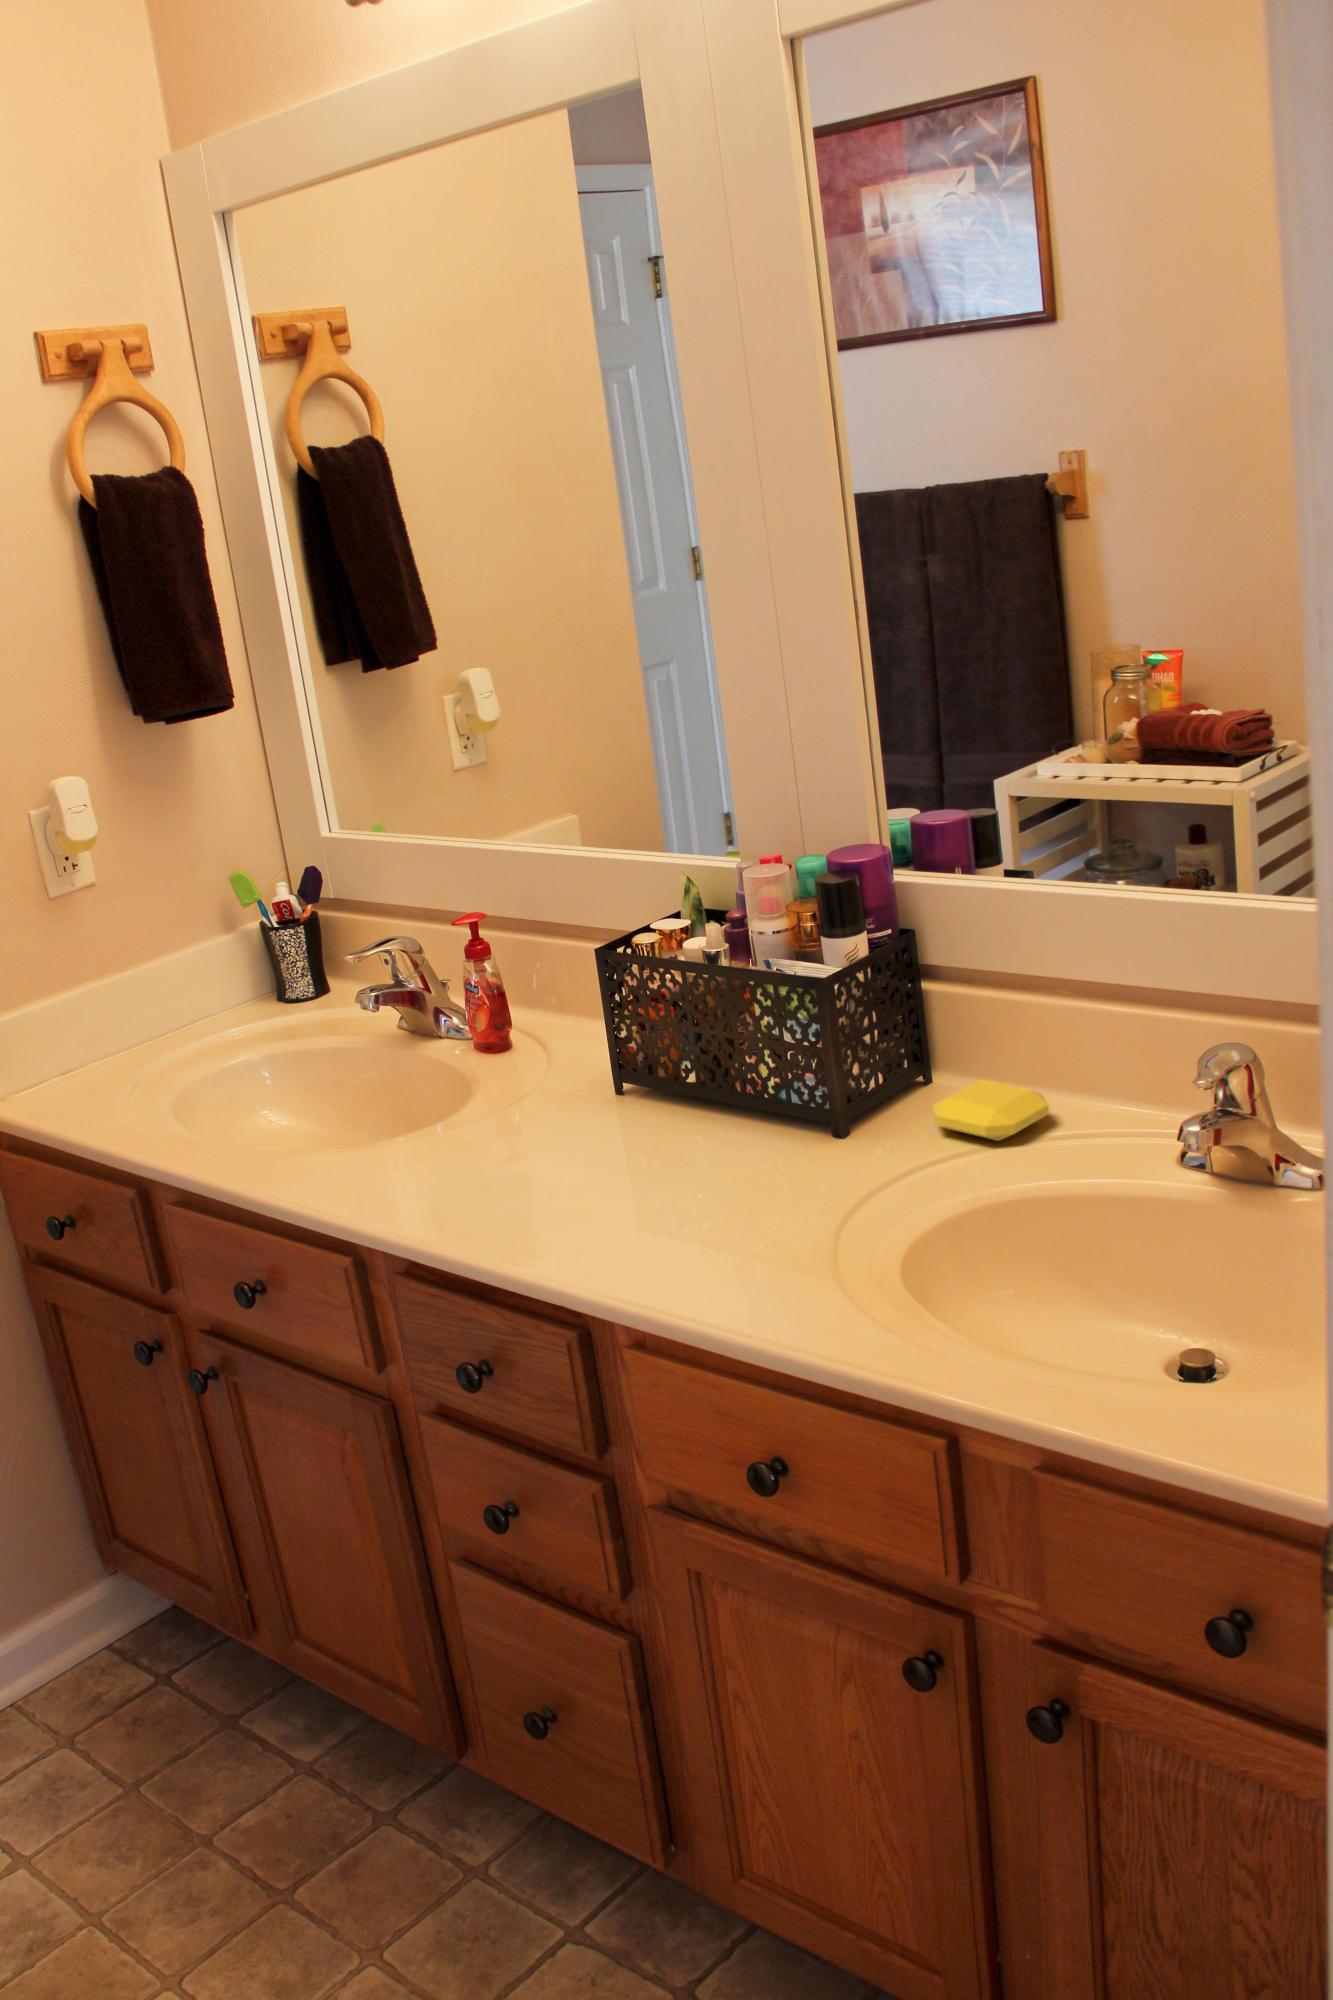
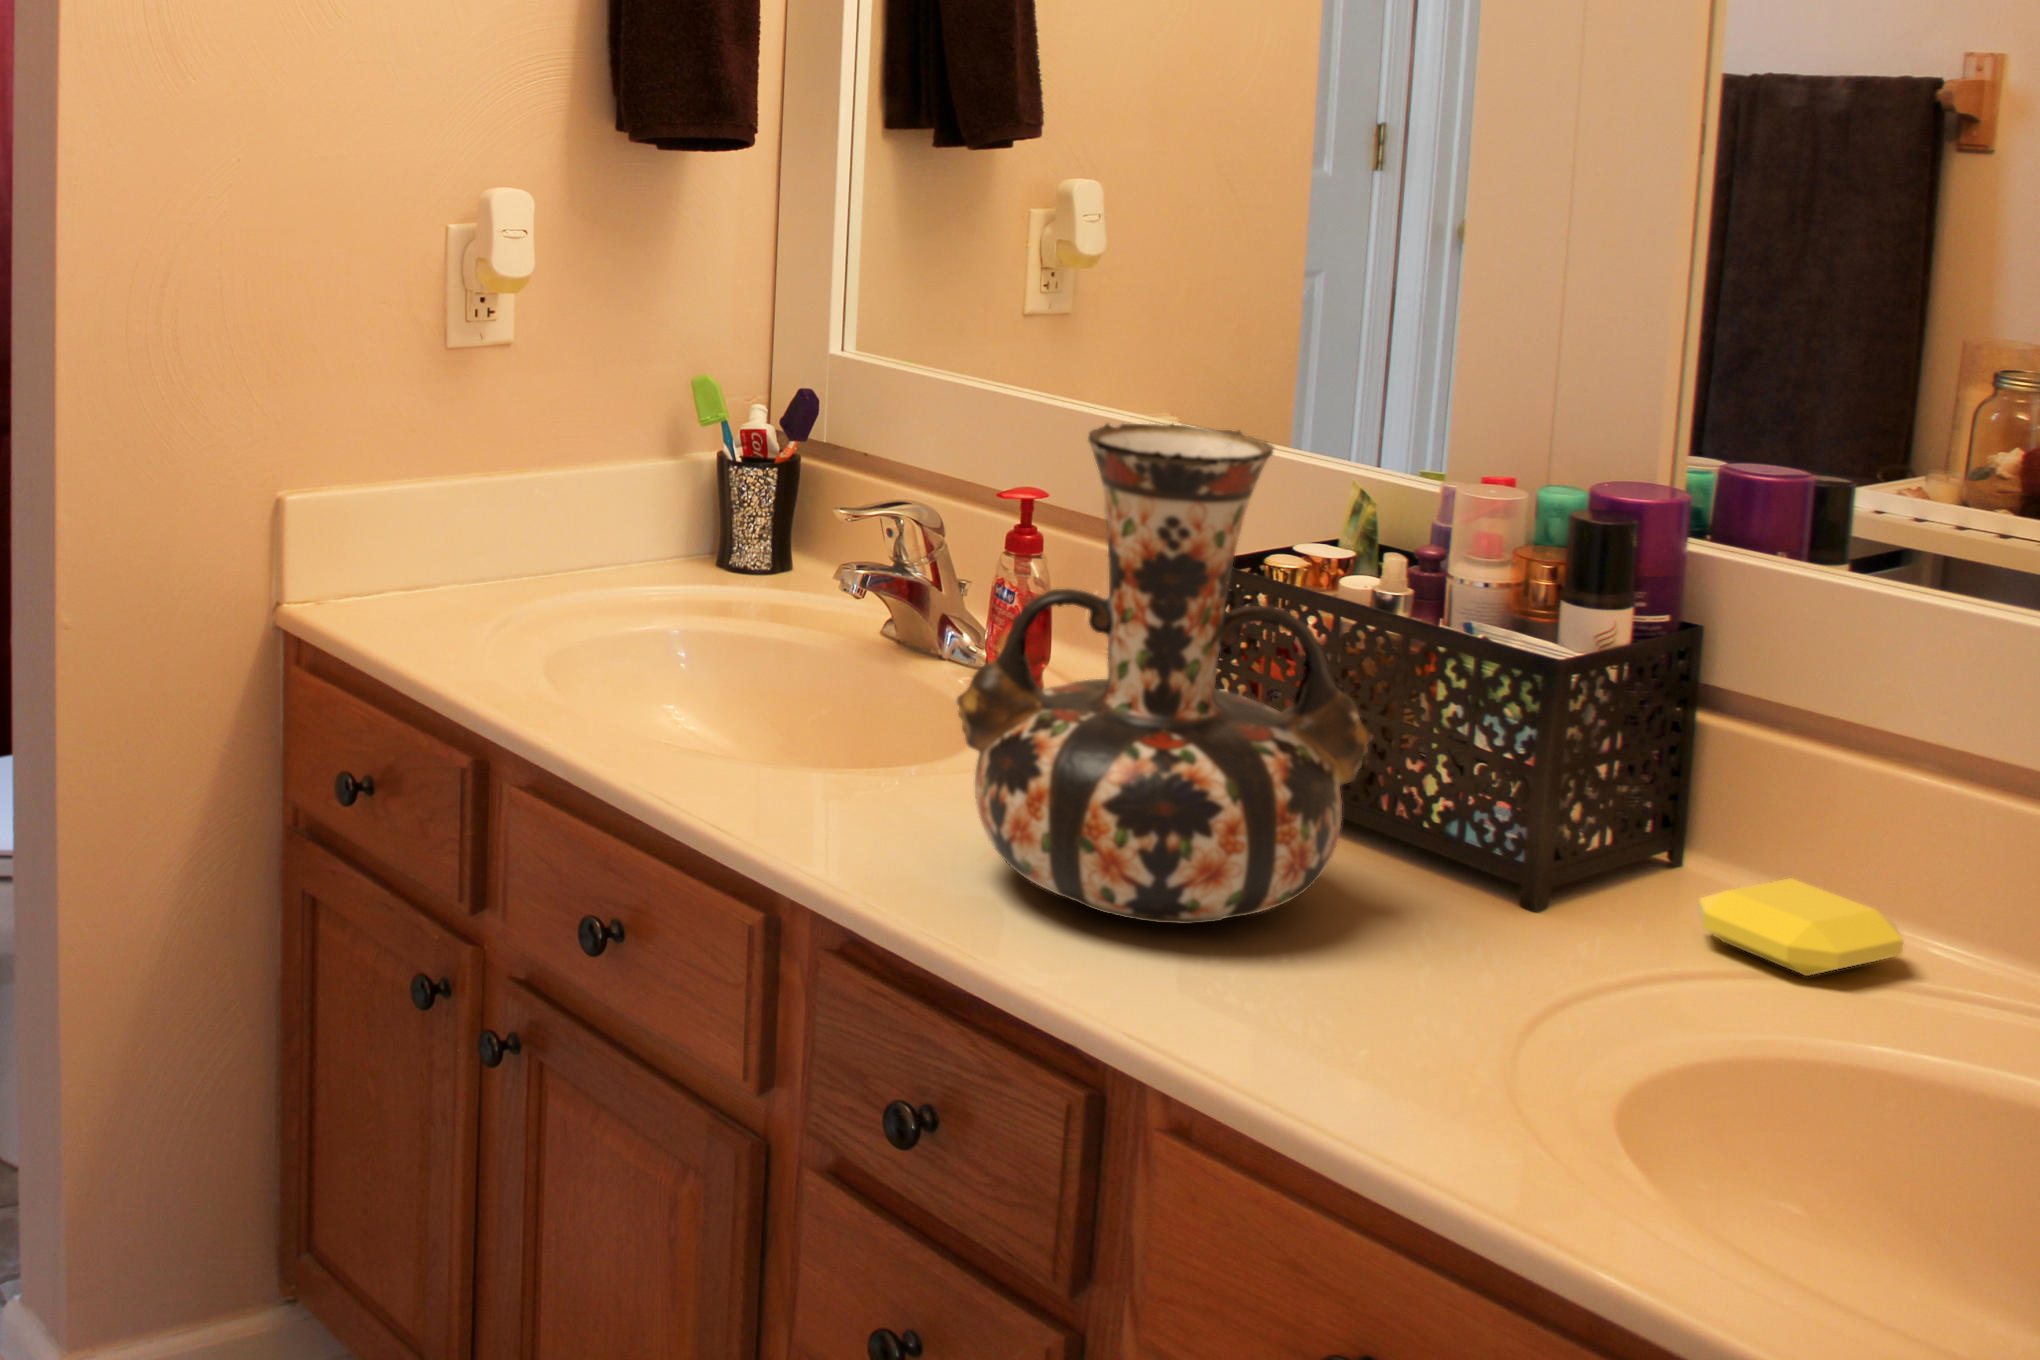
decorative vase: none [447,868,722,1210] -> present [956,423,1372,924]

